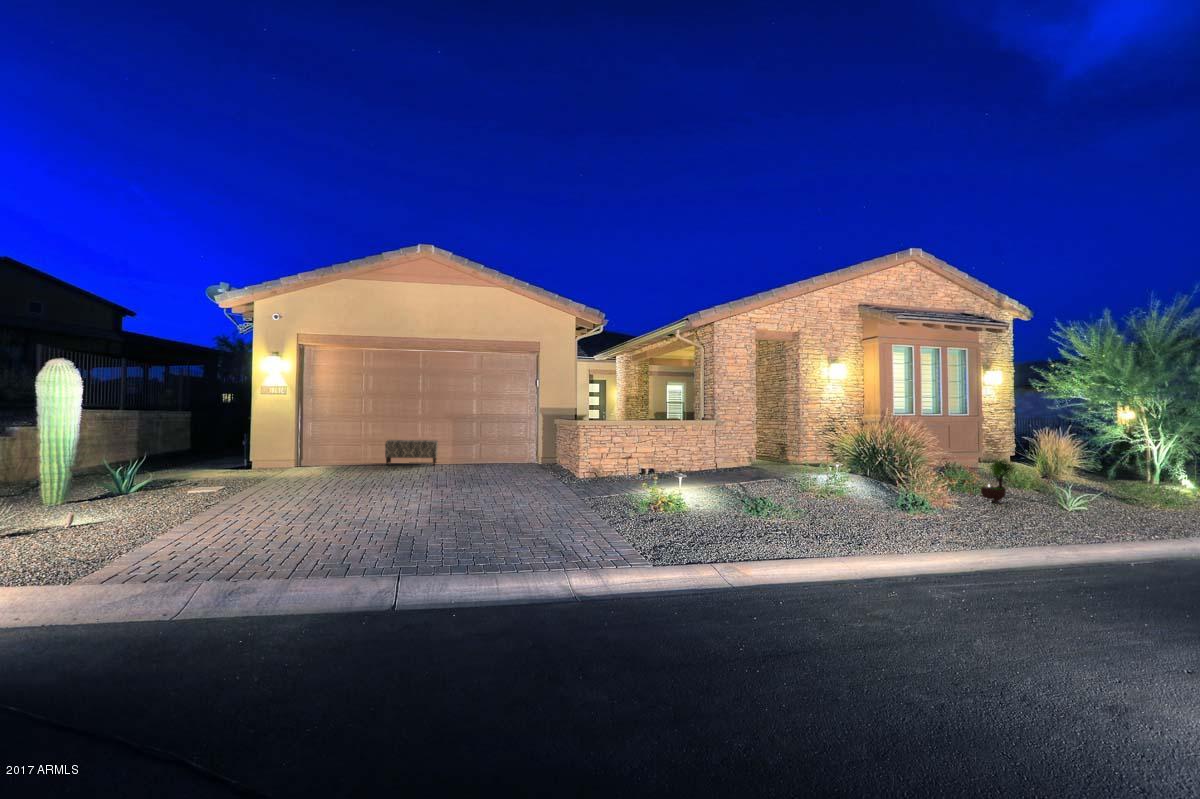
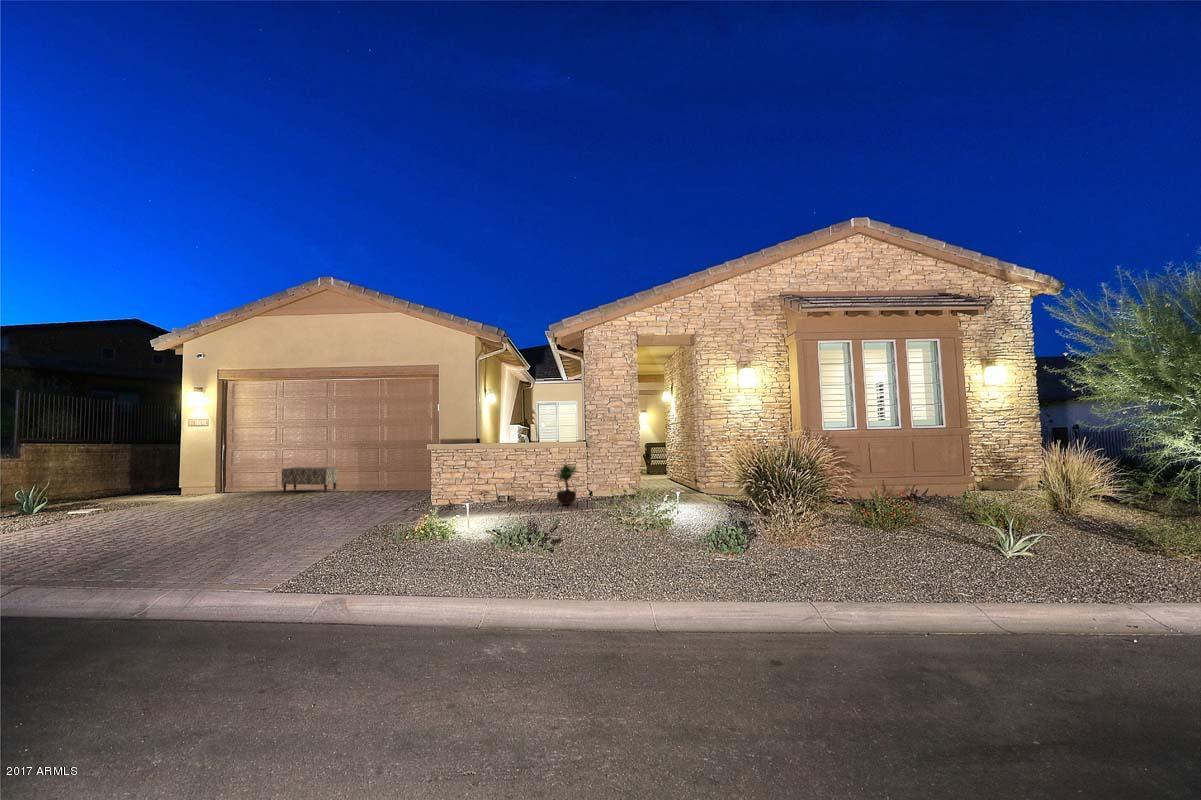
potted tree: present [981,459,1015,502] -> present [556,464,576,505]

